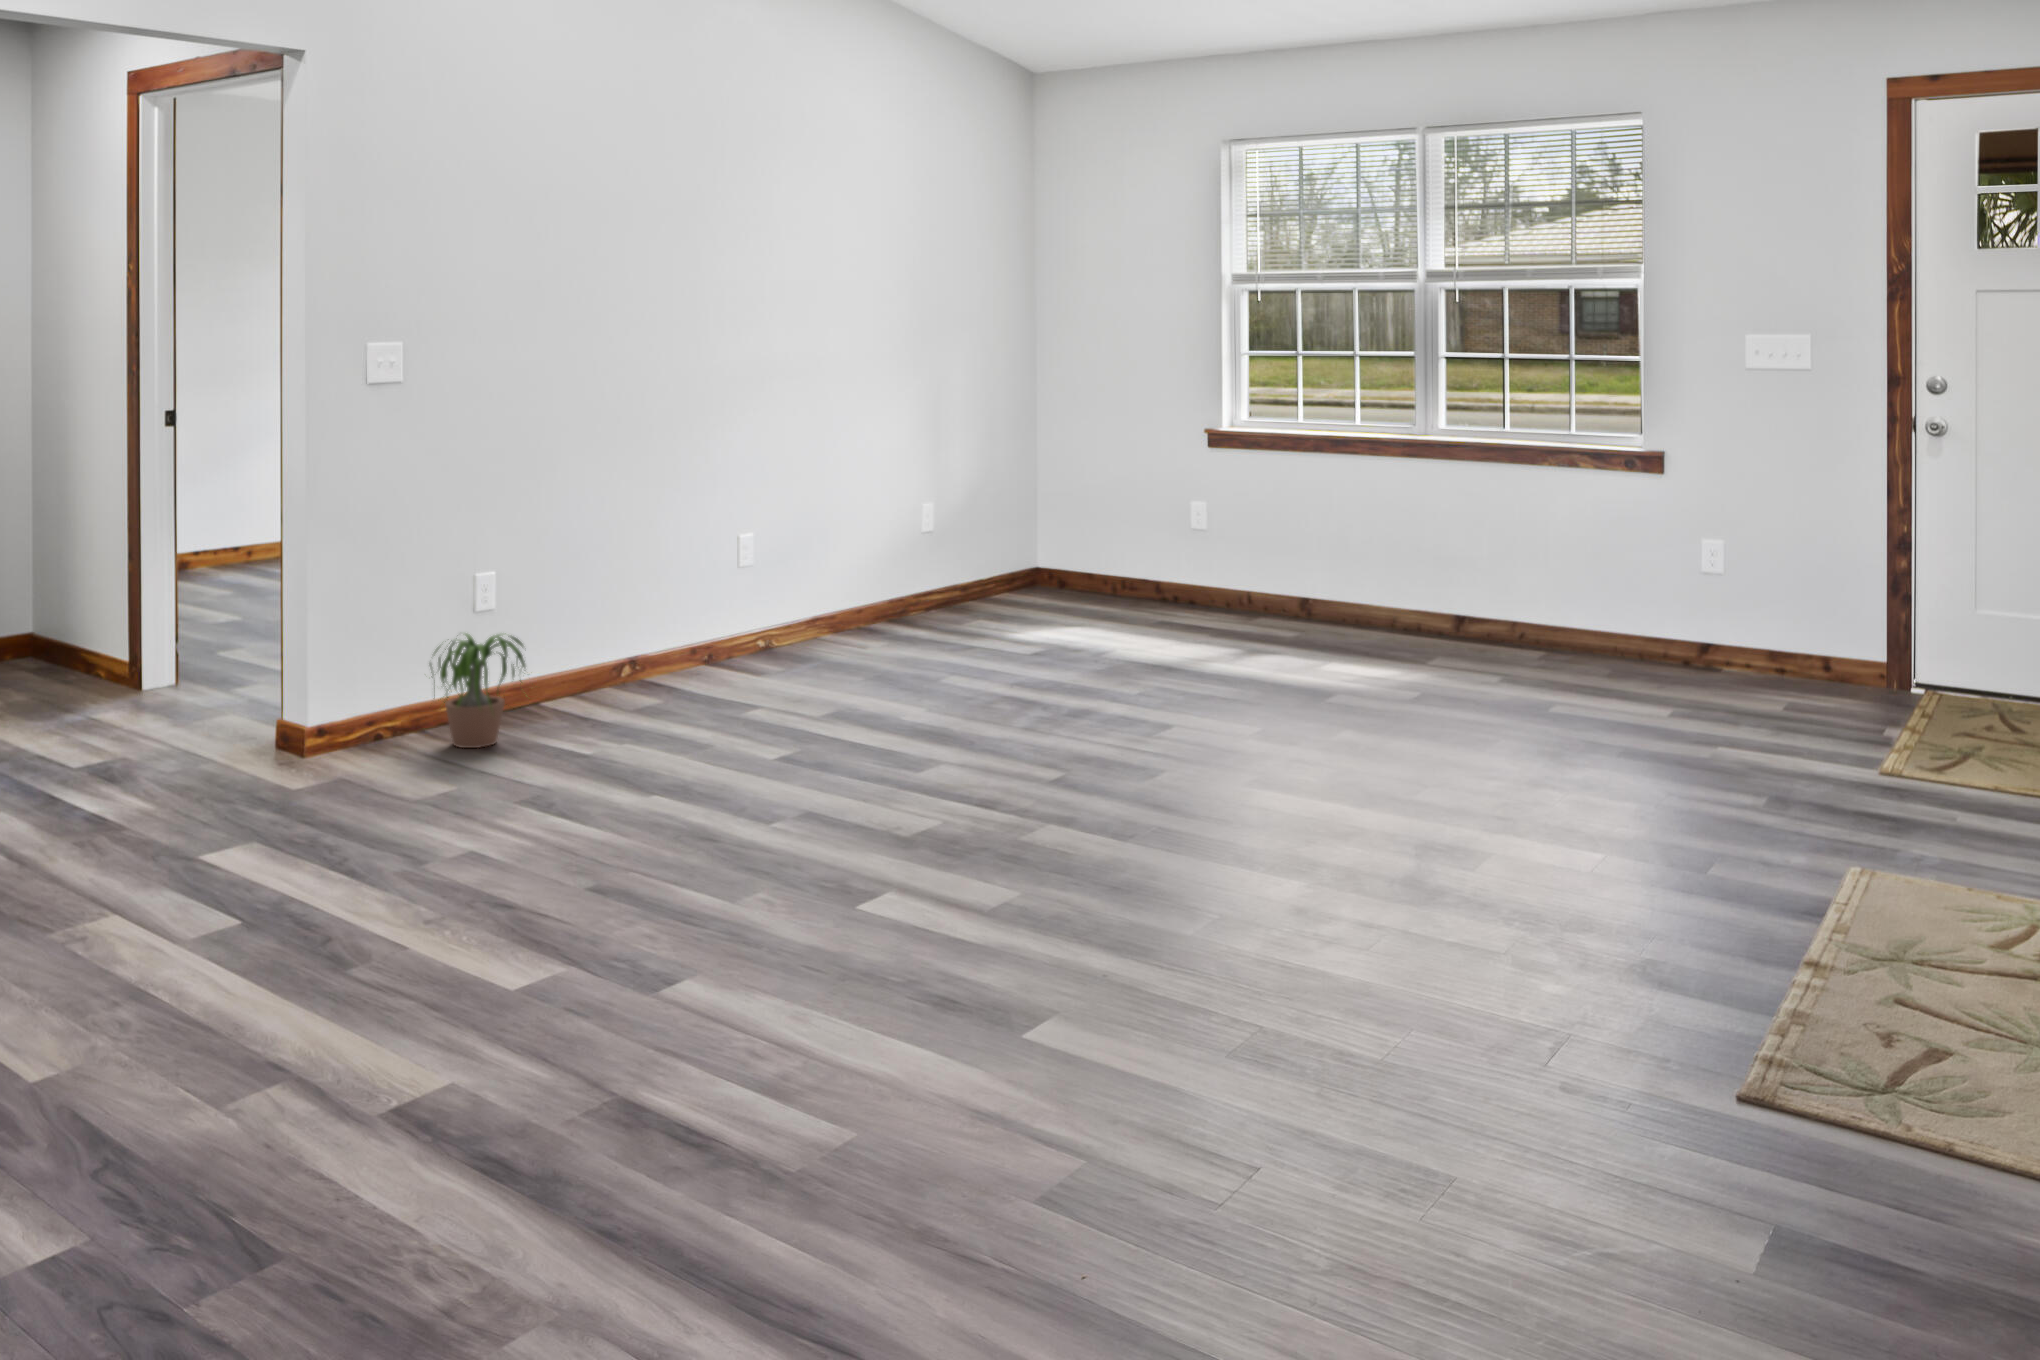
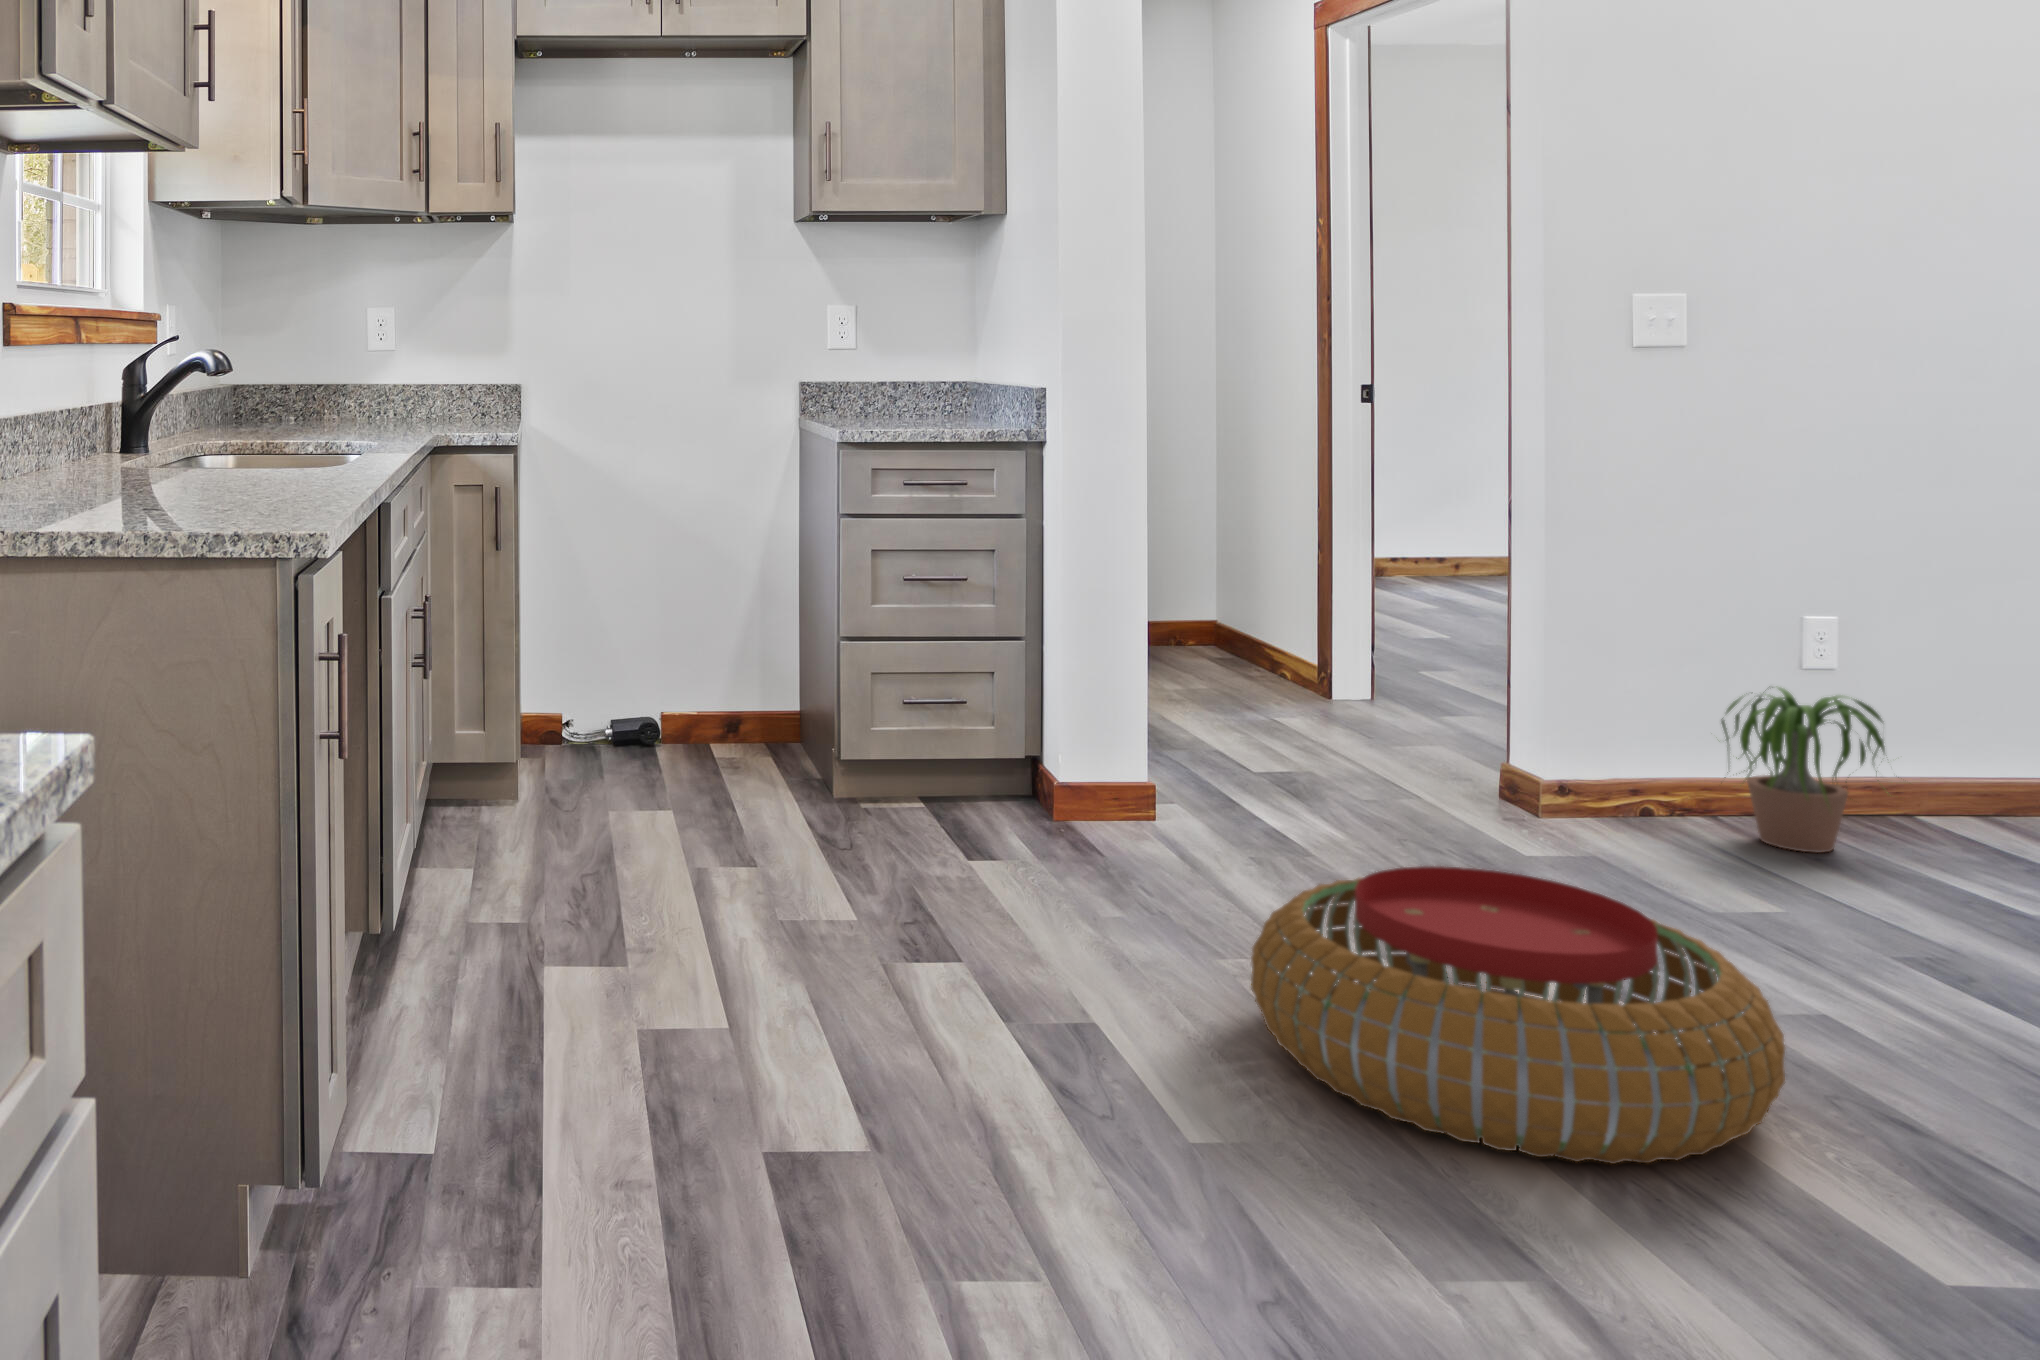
pouf: none [79,807,451,1017] -> present [1251,866,1785,1164]

